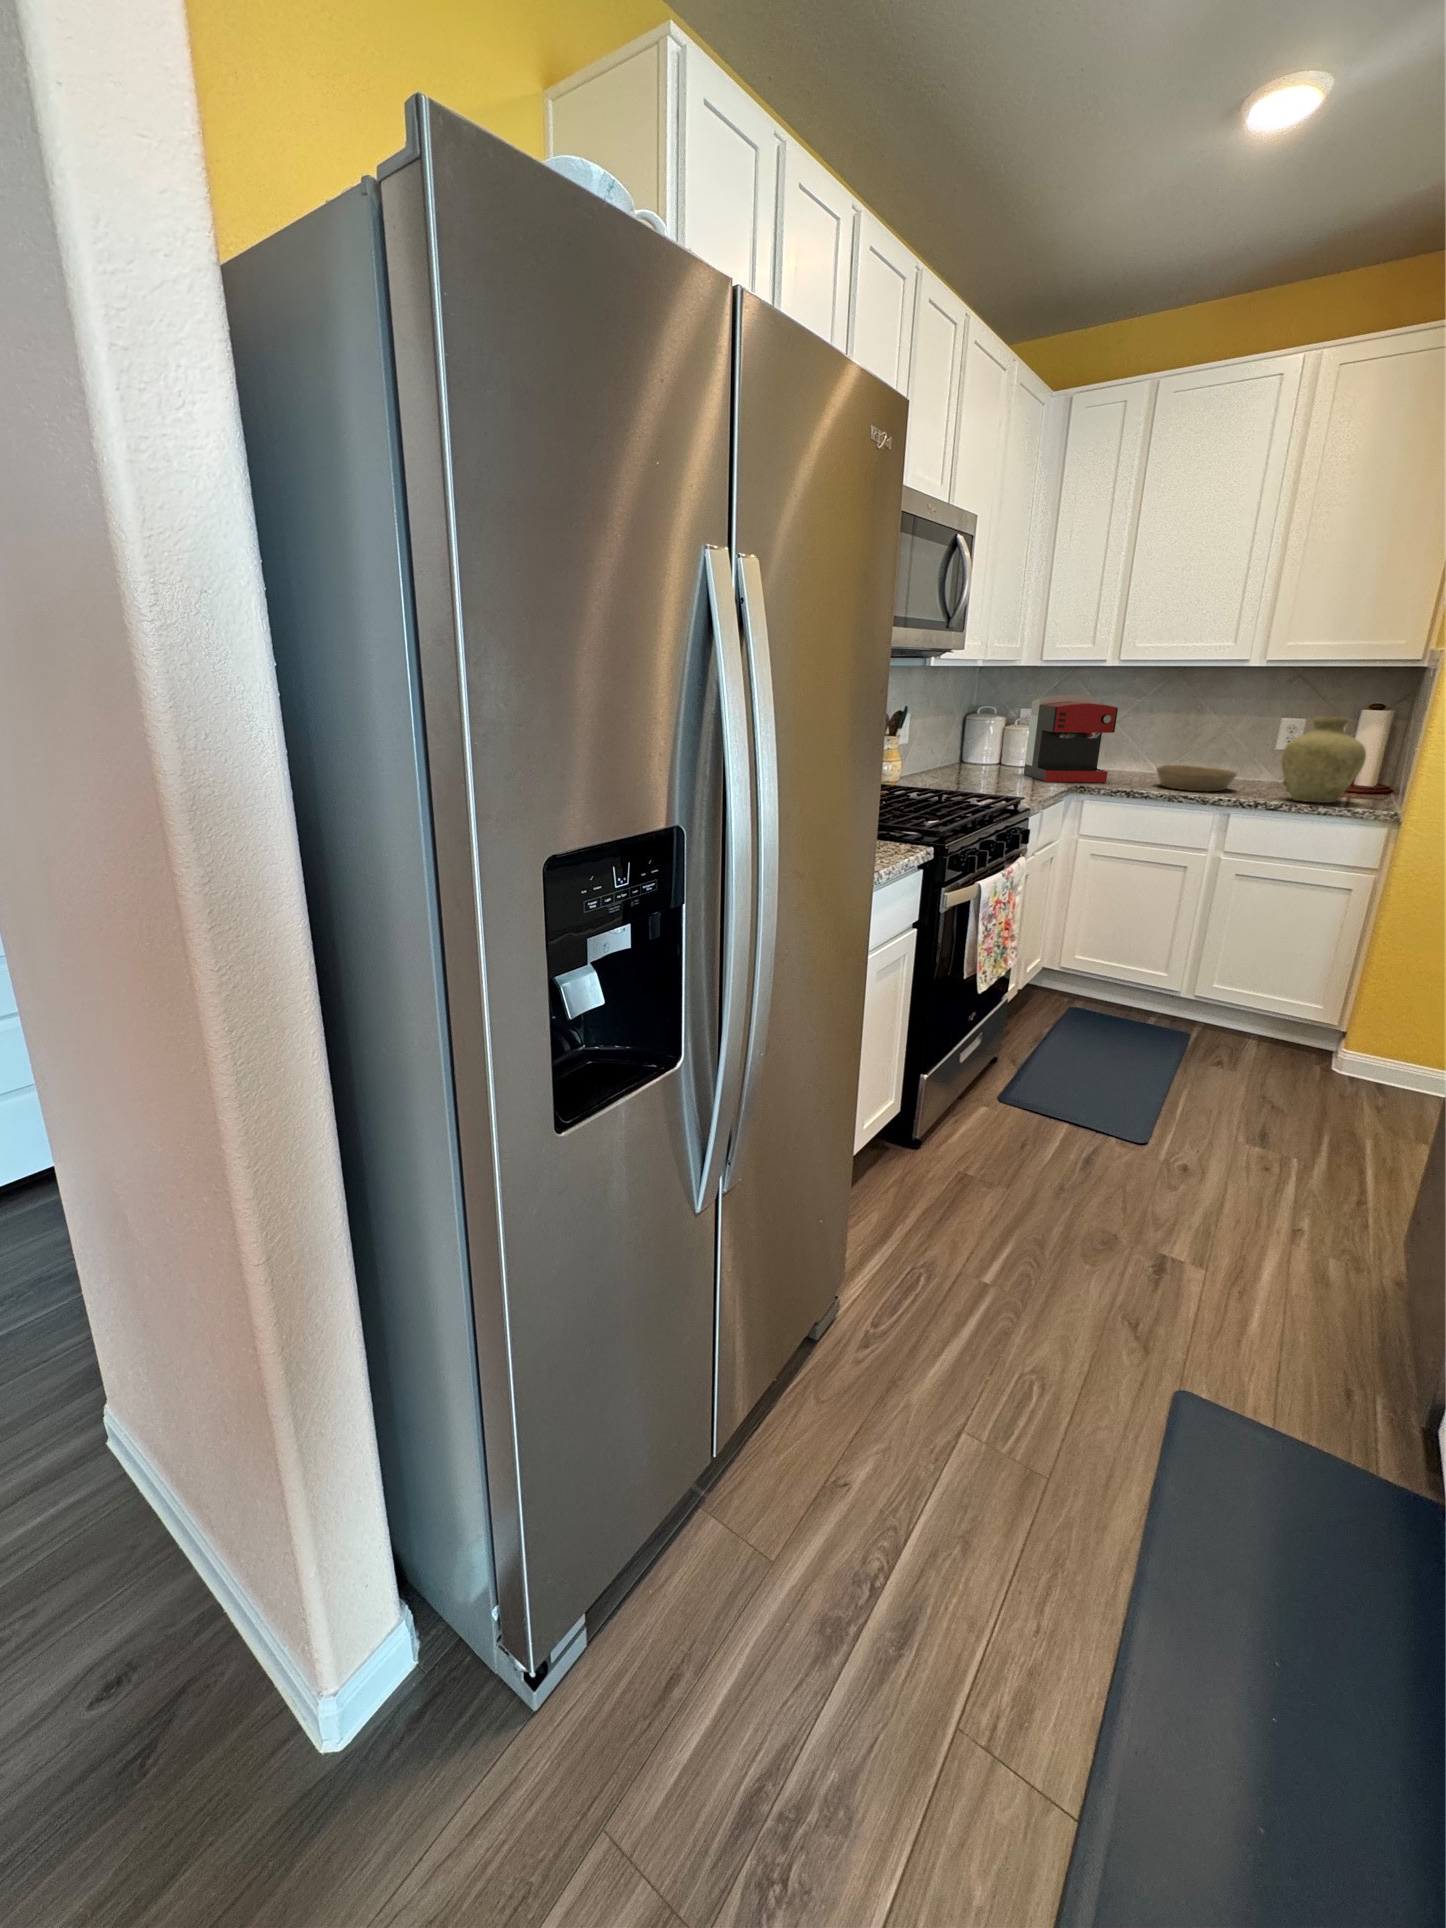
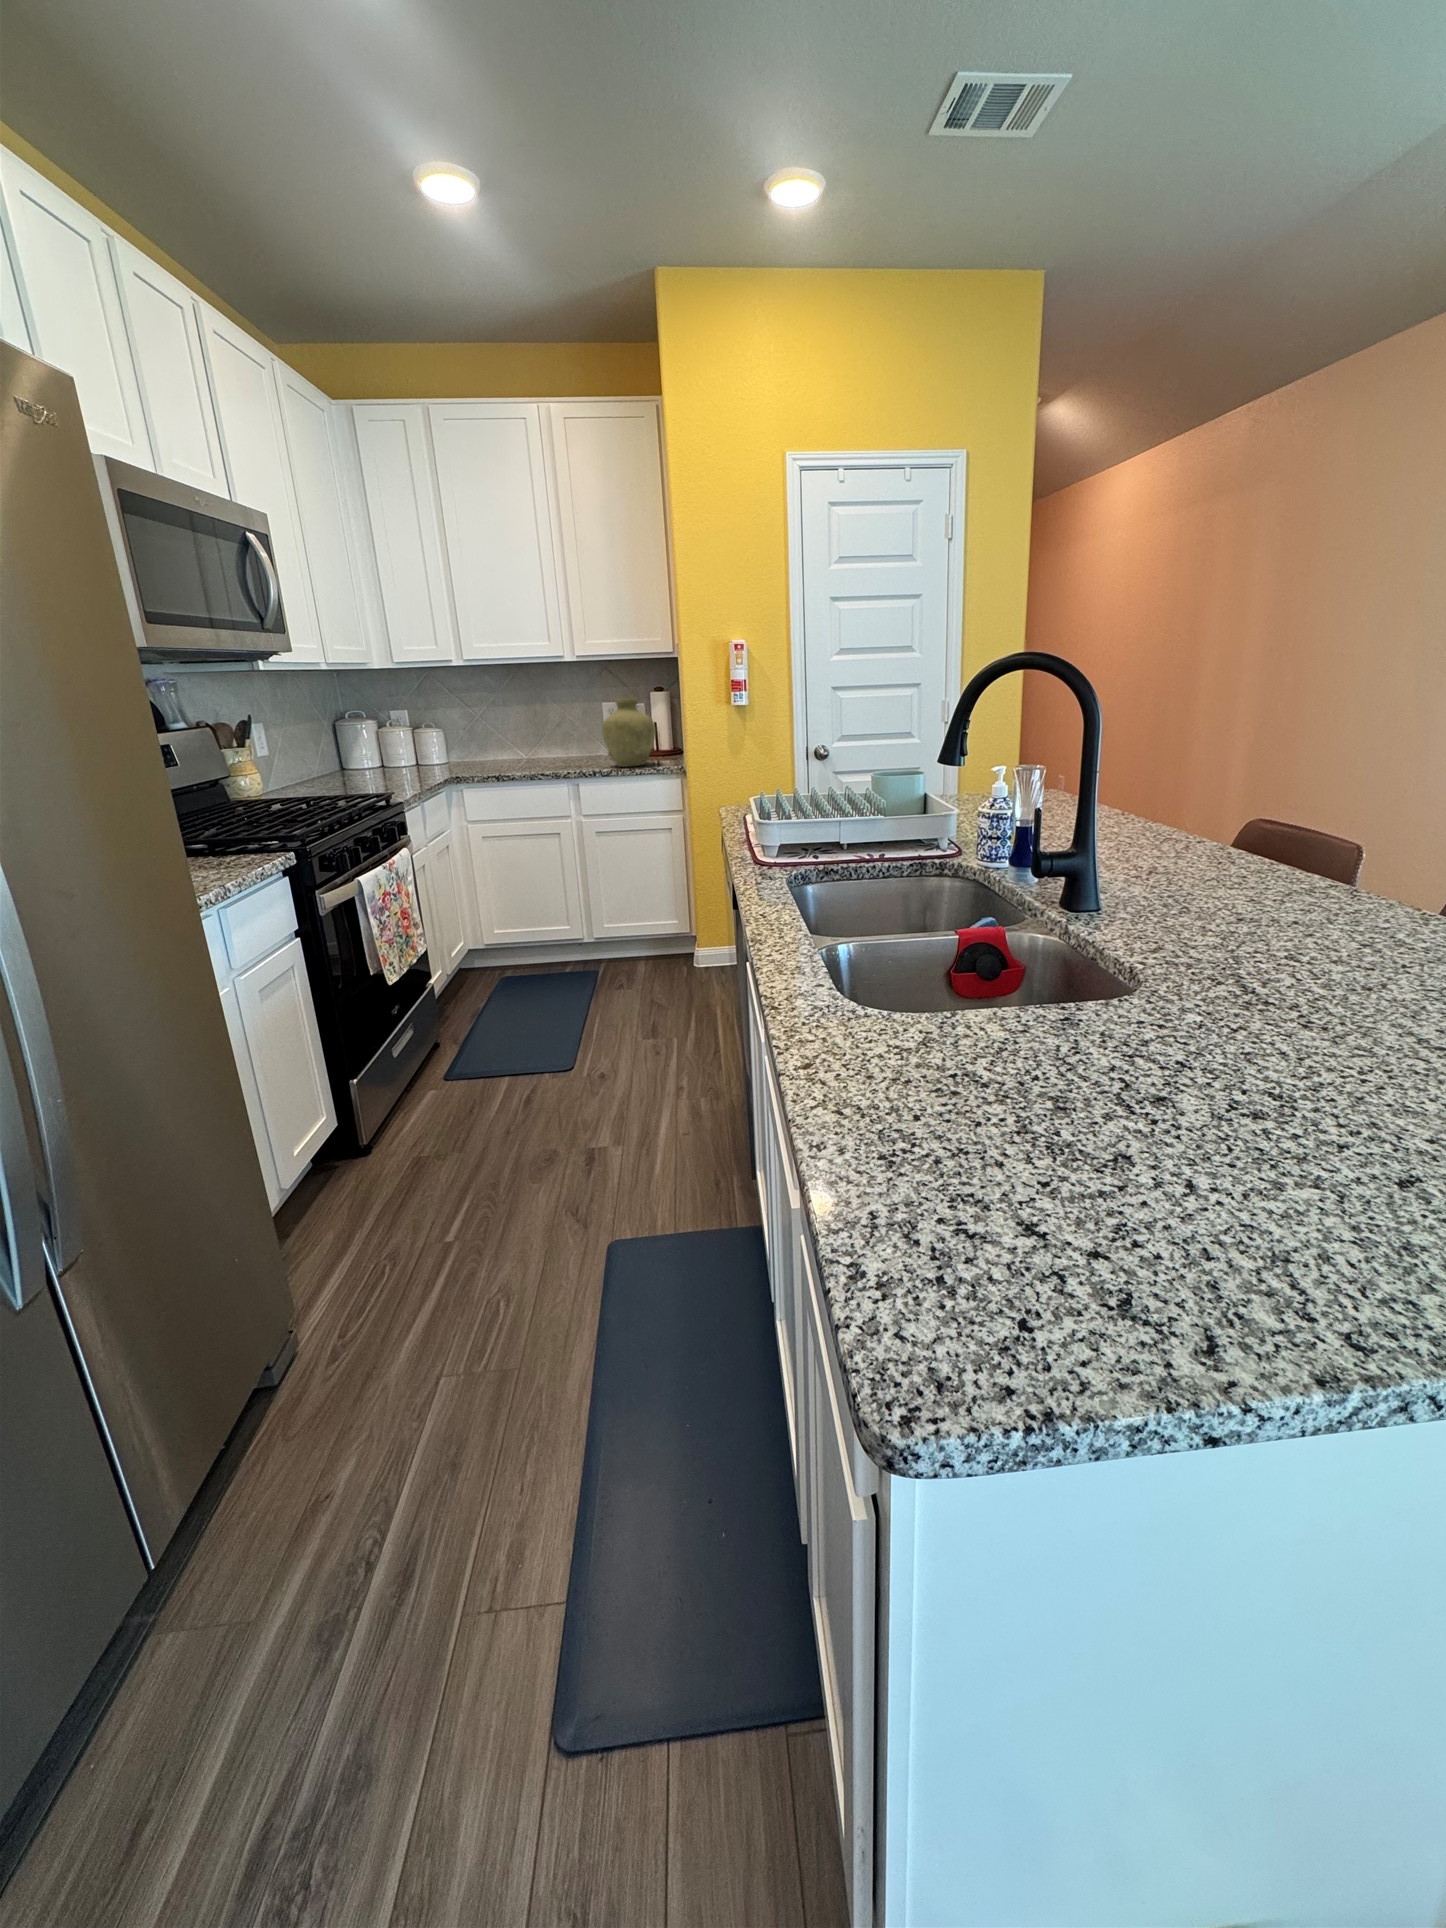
coffee maker: present [1024,695,1118,783] -> none [393,693,478,777]
bowl: present [1156,765,1237,791] -> none [516,748,578,769]

